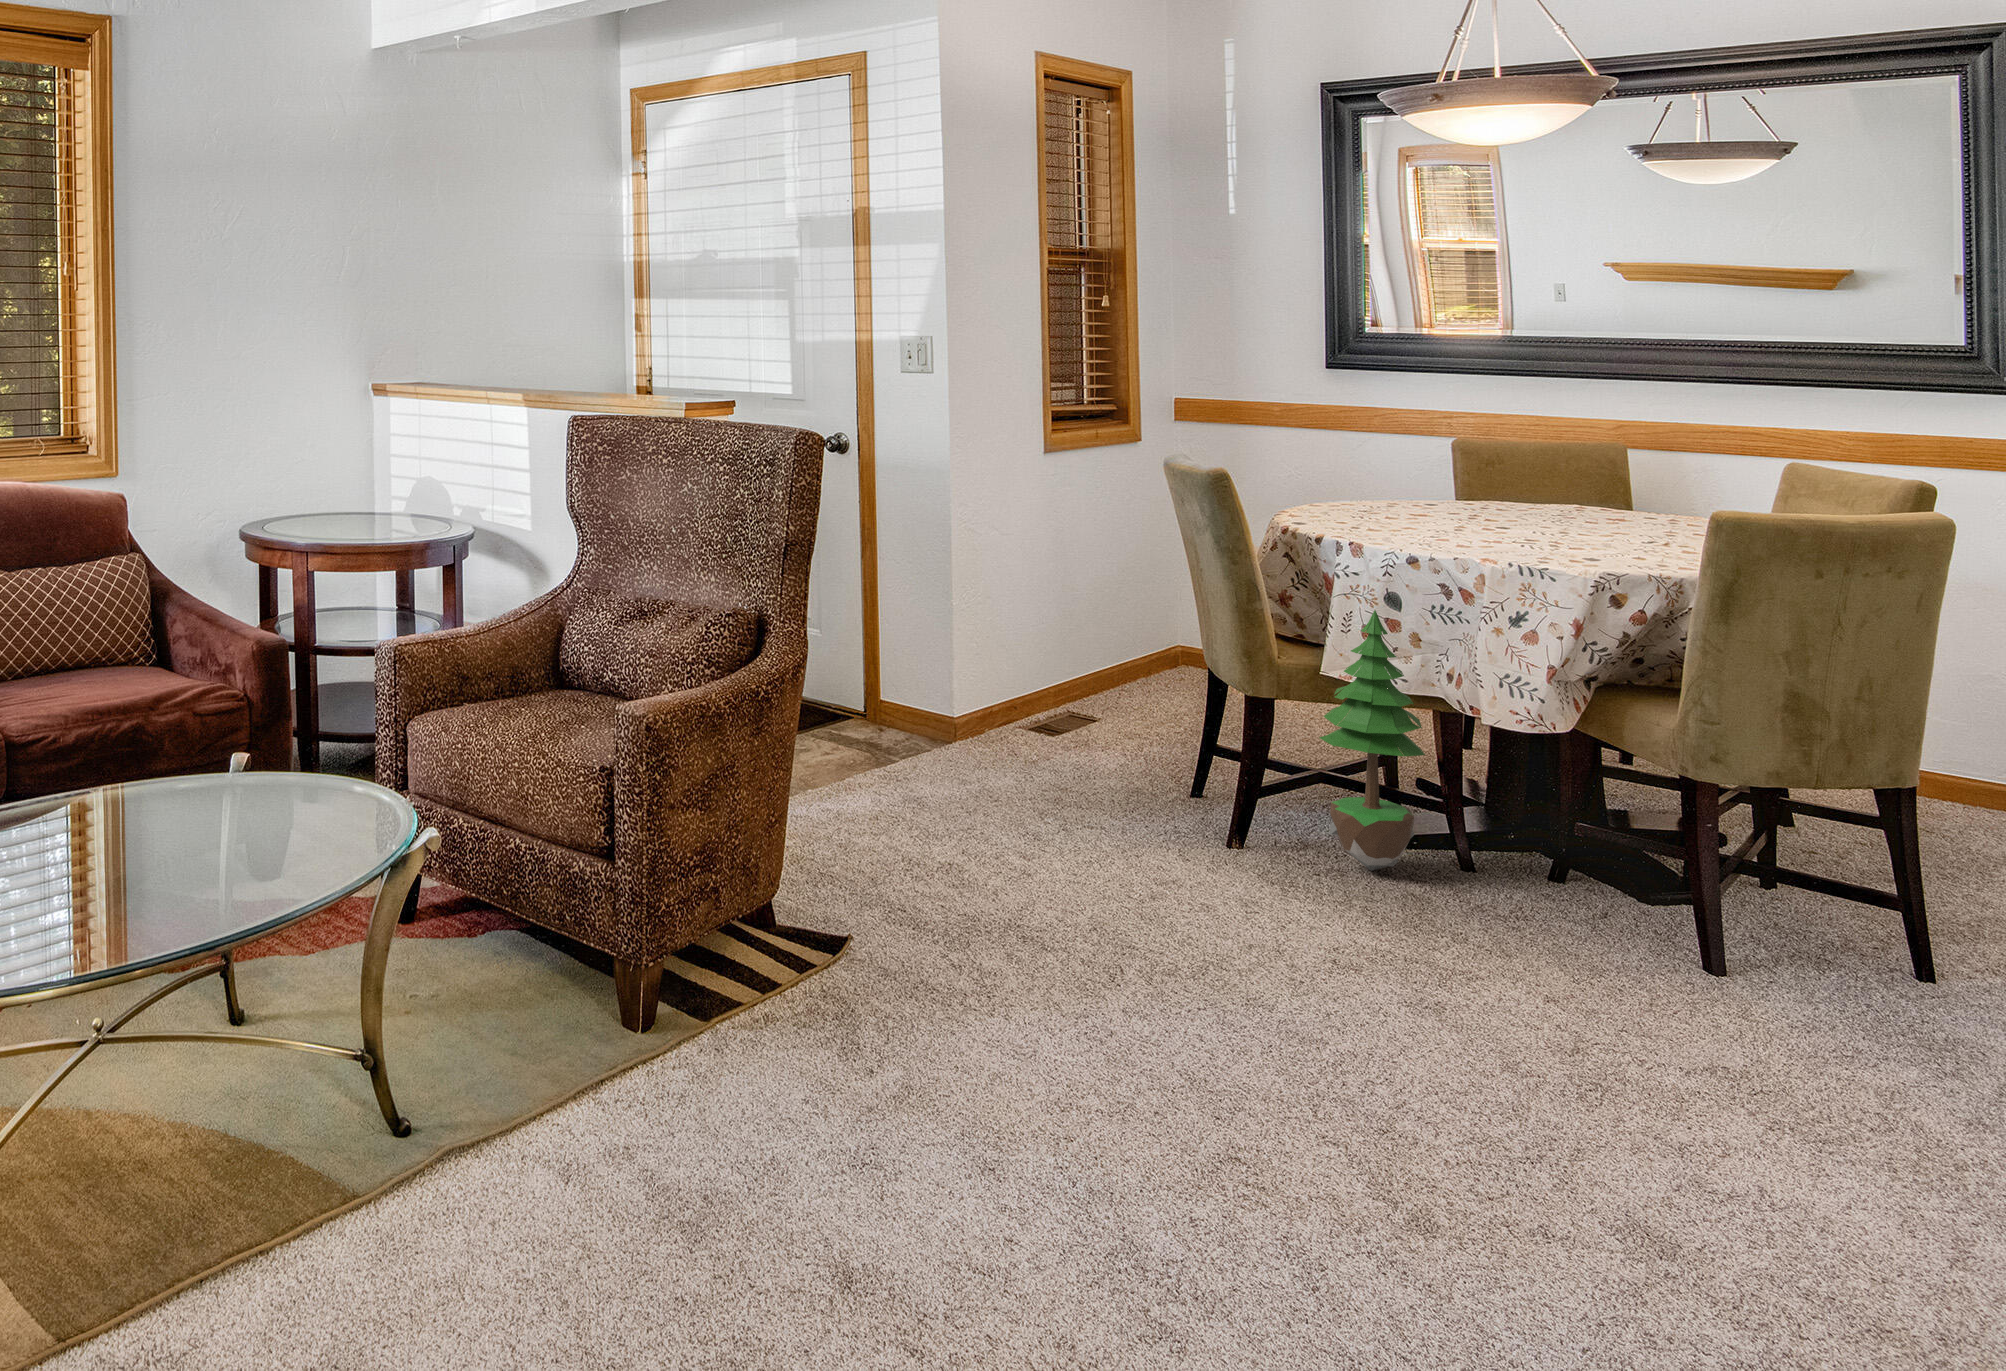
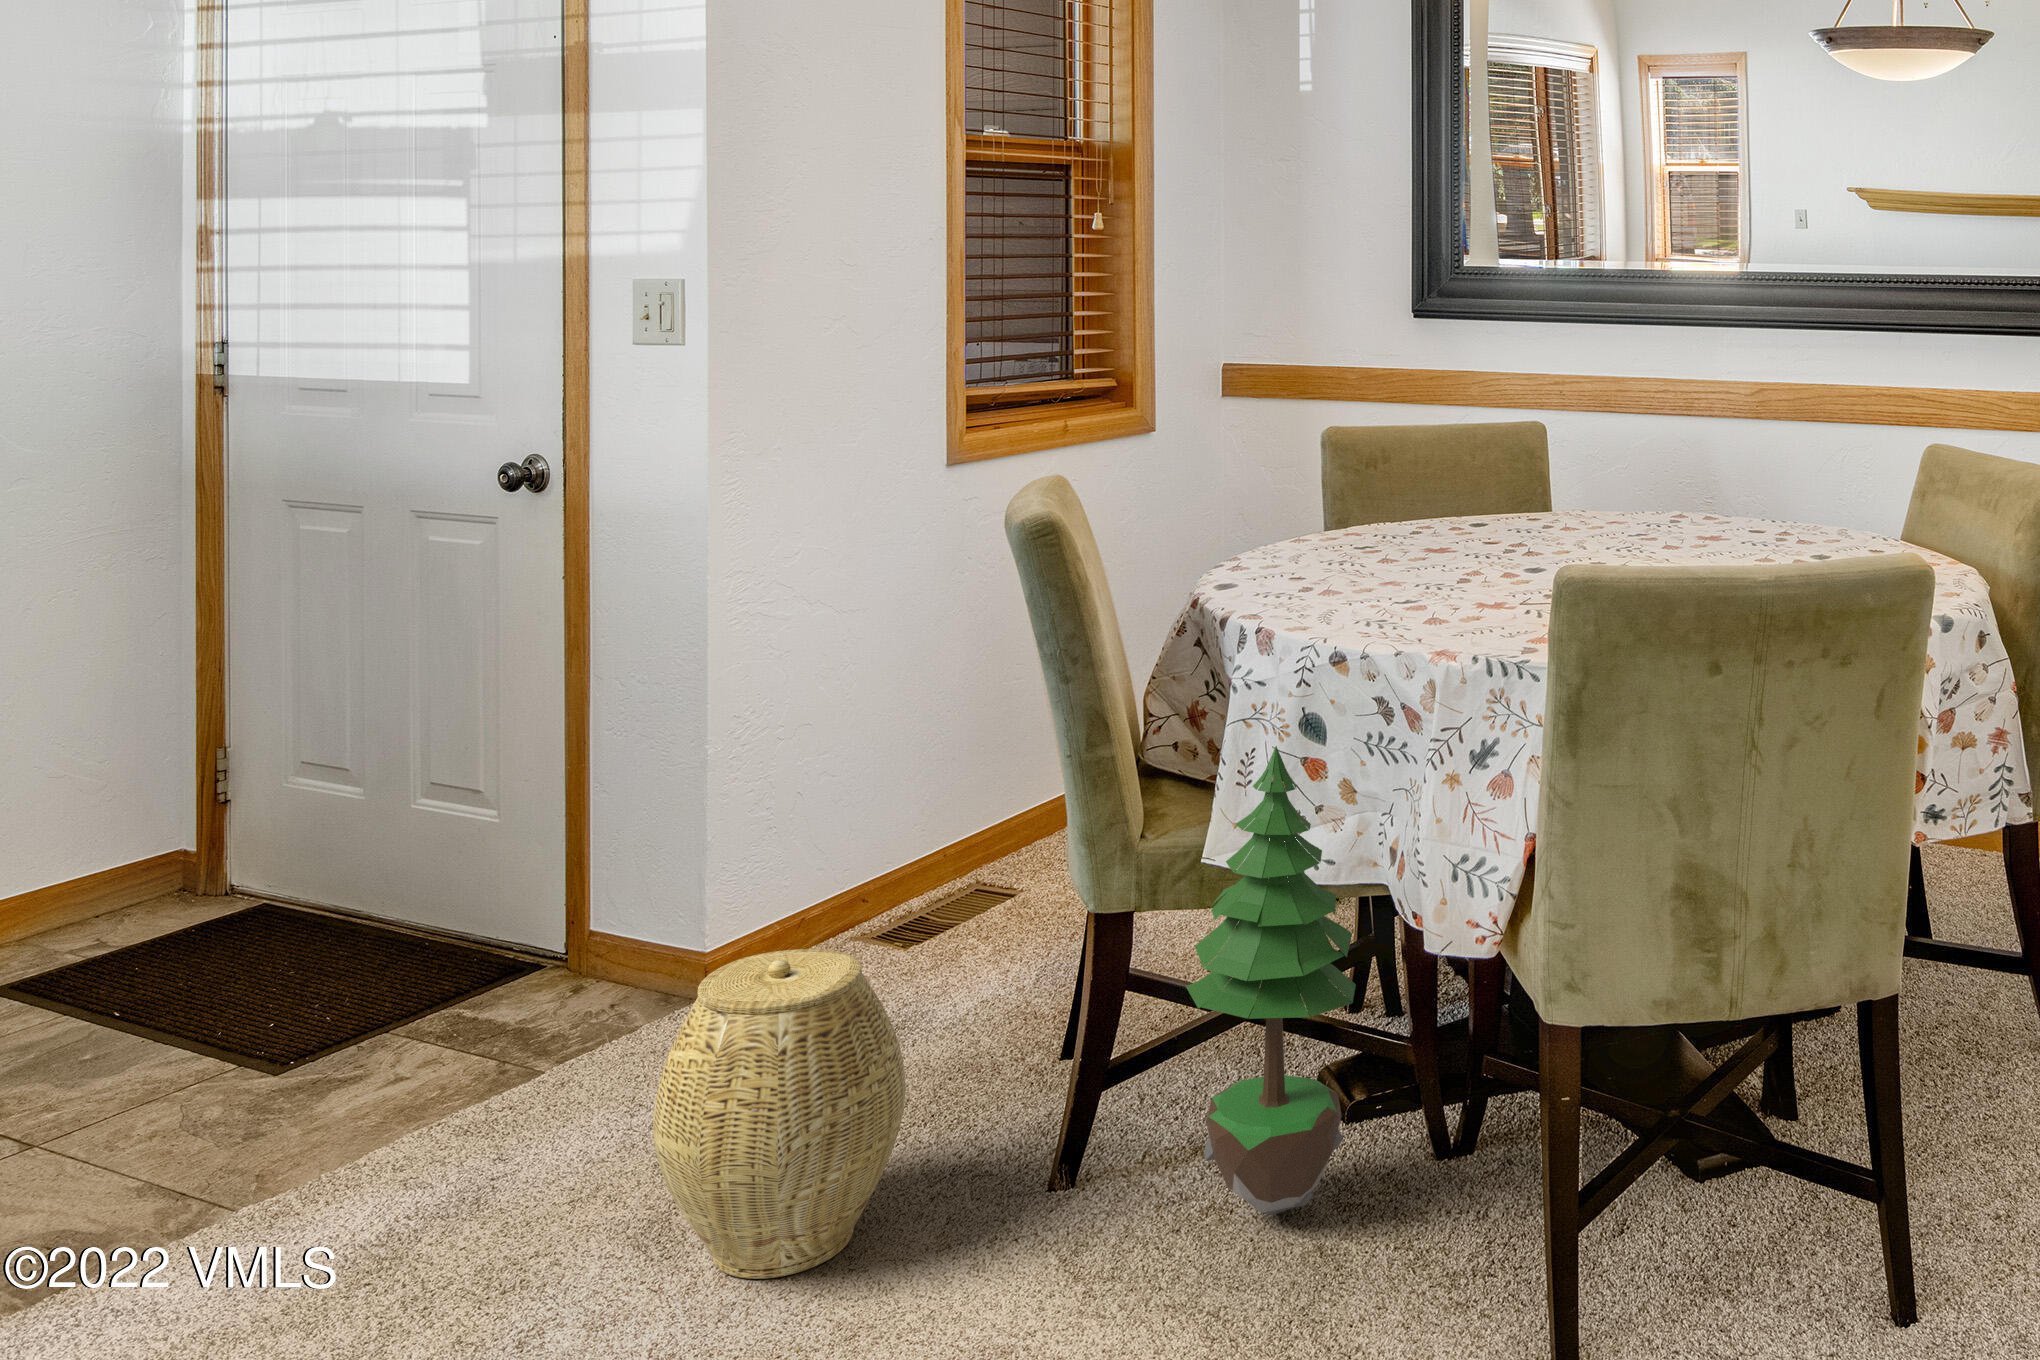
woven basket: none [1032,698,1158,856] -> present [653,949,906,1279]

